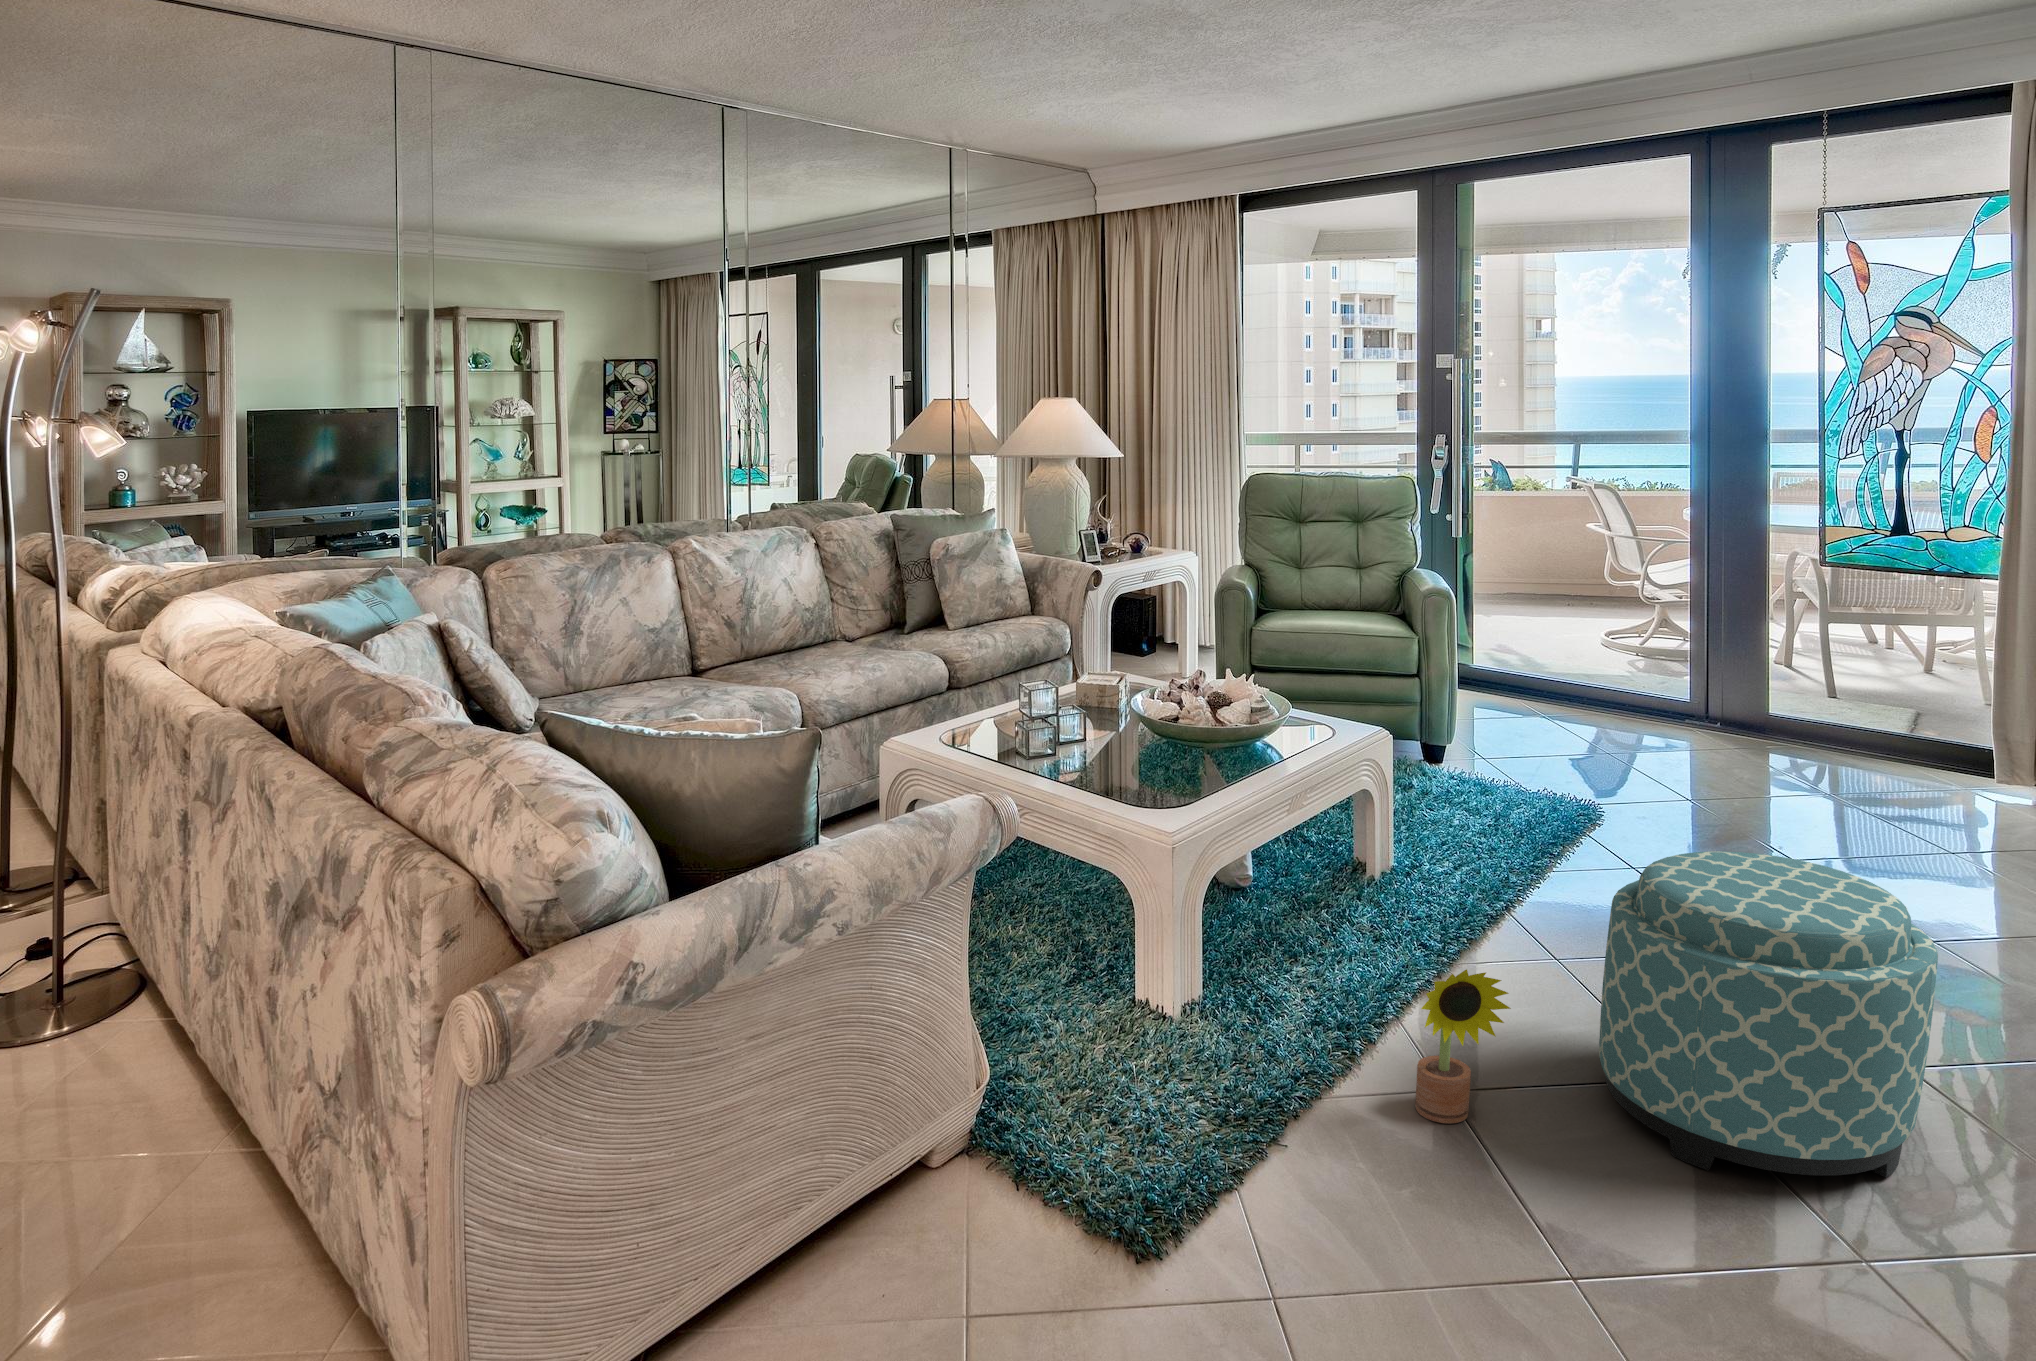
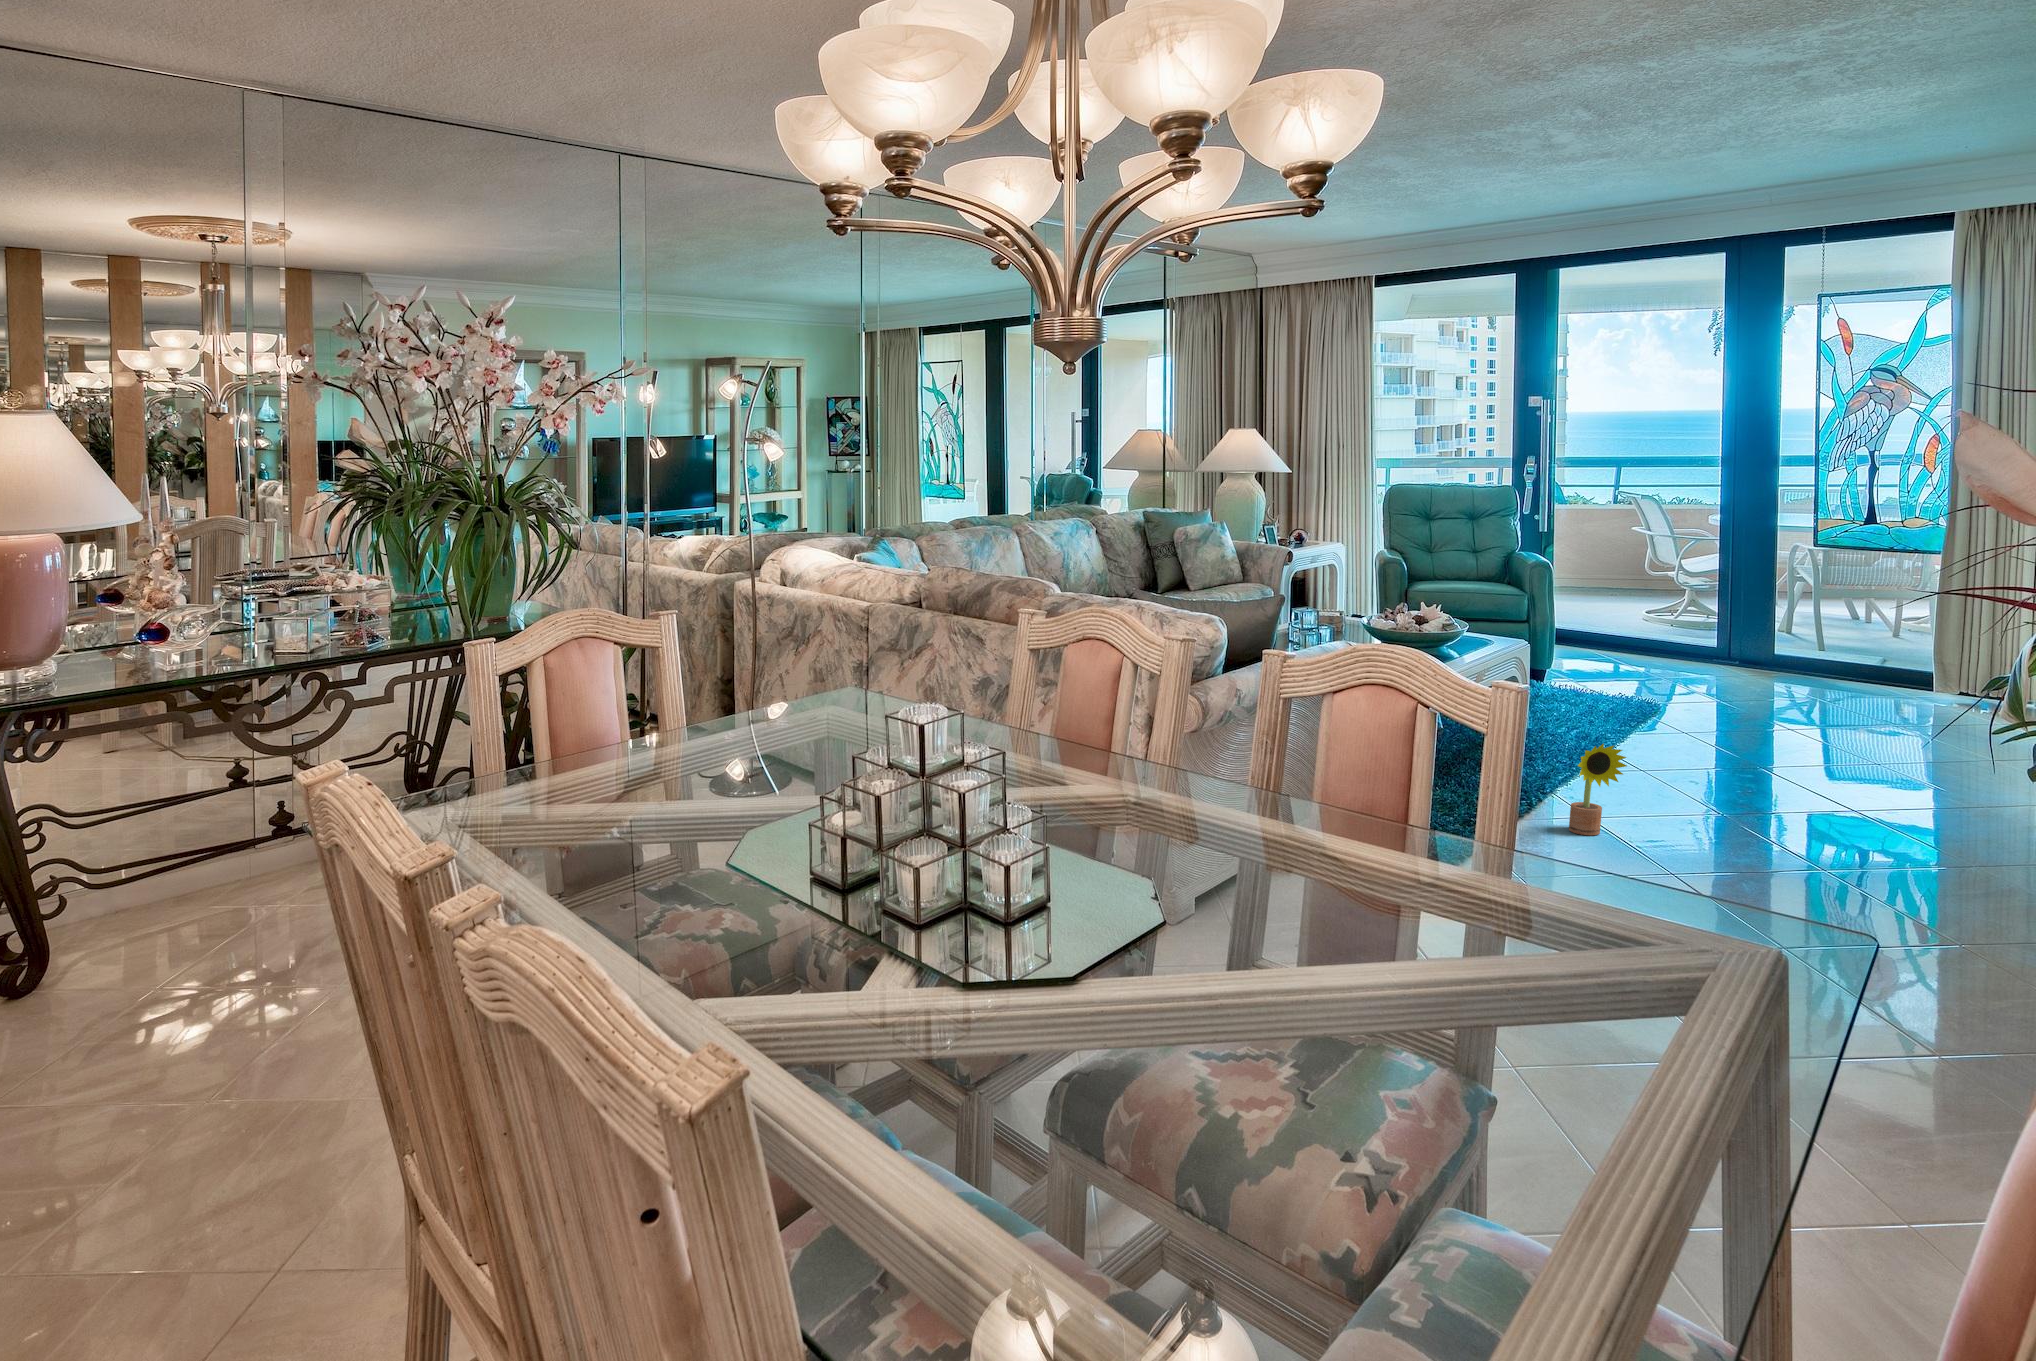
ottoman: present [1599,851,1938,1178] -> none [1674,691,1866,856]

